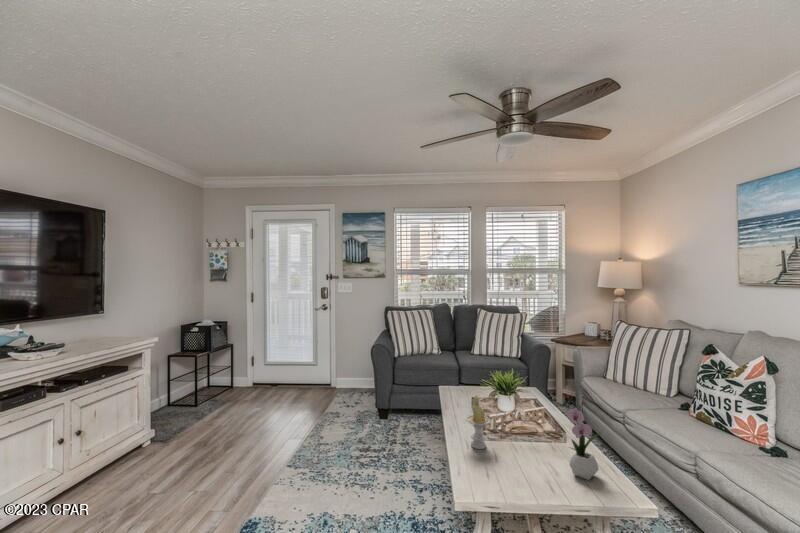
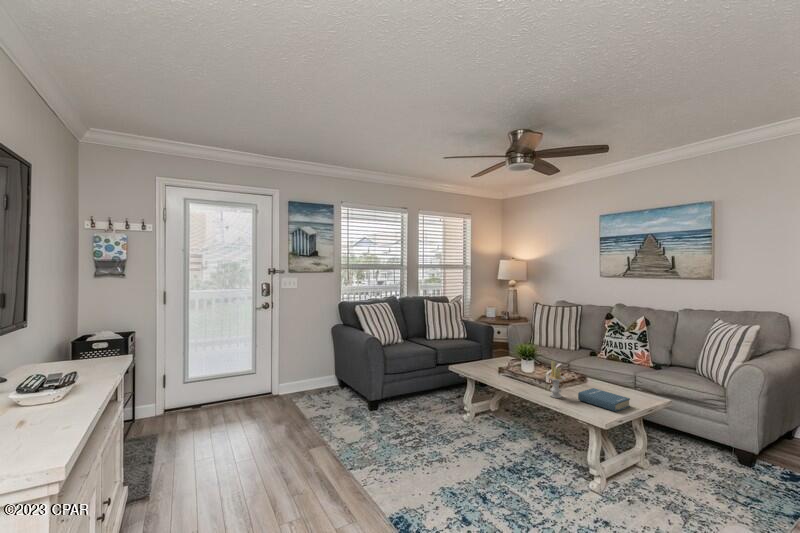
flower arrangement: present [566,395,600,480] -> none [618,347,637,397]
hardback book: none [491,447,546,490] -> present [578,388,630,412]

